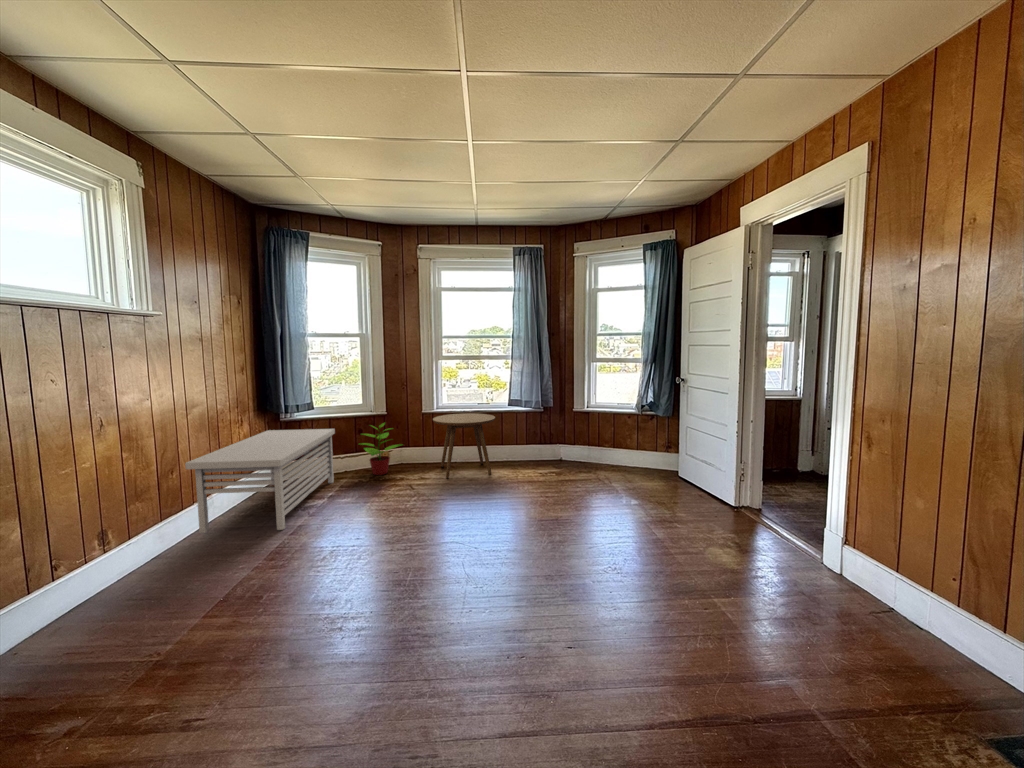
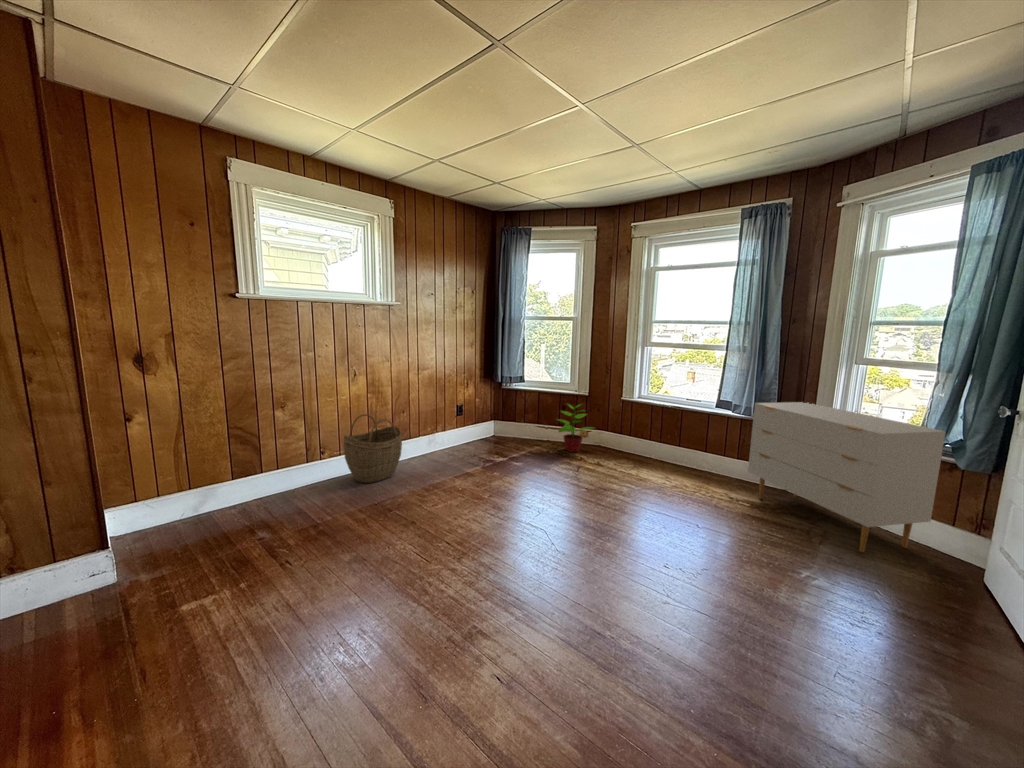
dresser: none [546,392,654,481] -> present [748,402,946,552]
side table: present [433,413,495,478] -> none [618,406,690,481]
storage bench: present [185,429,335,533] -> none [410,395,534,472]
woven basket: none [108,480,209,588] -> present [344,414,402,483]

